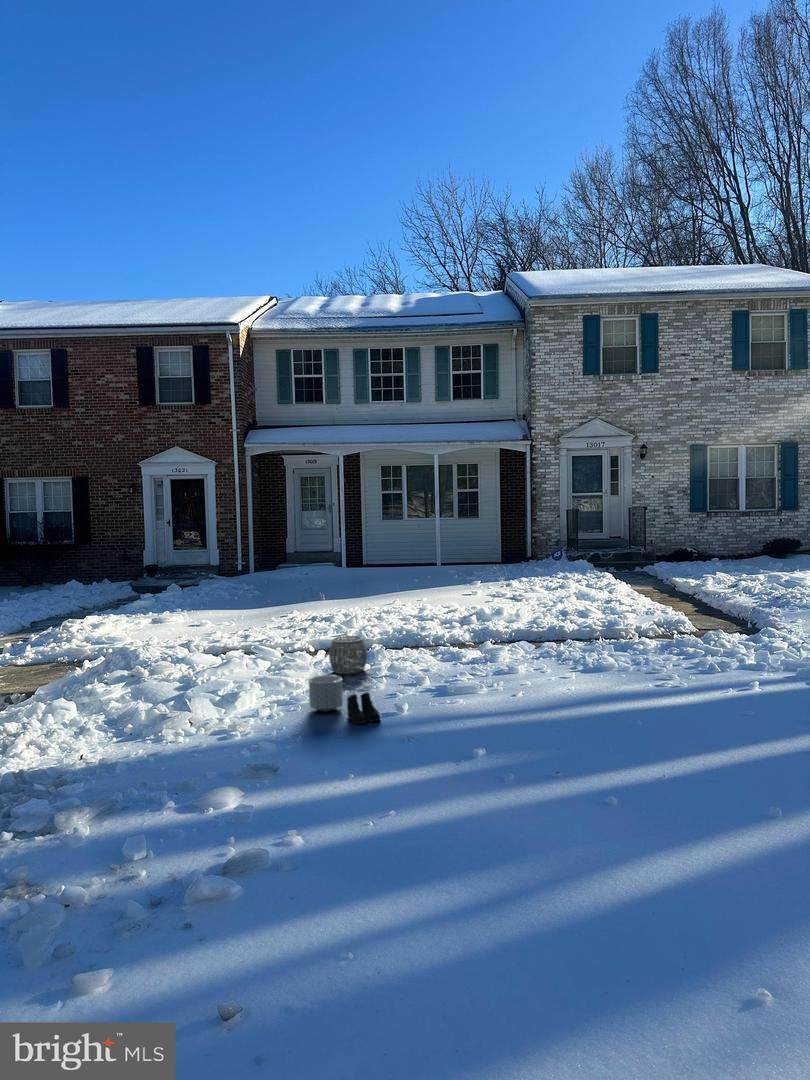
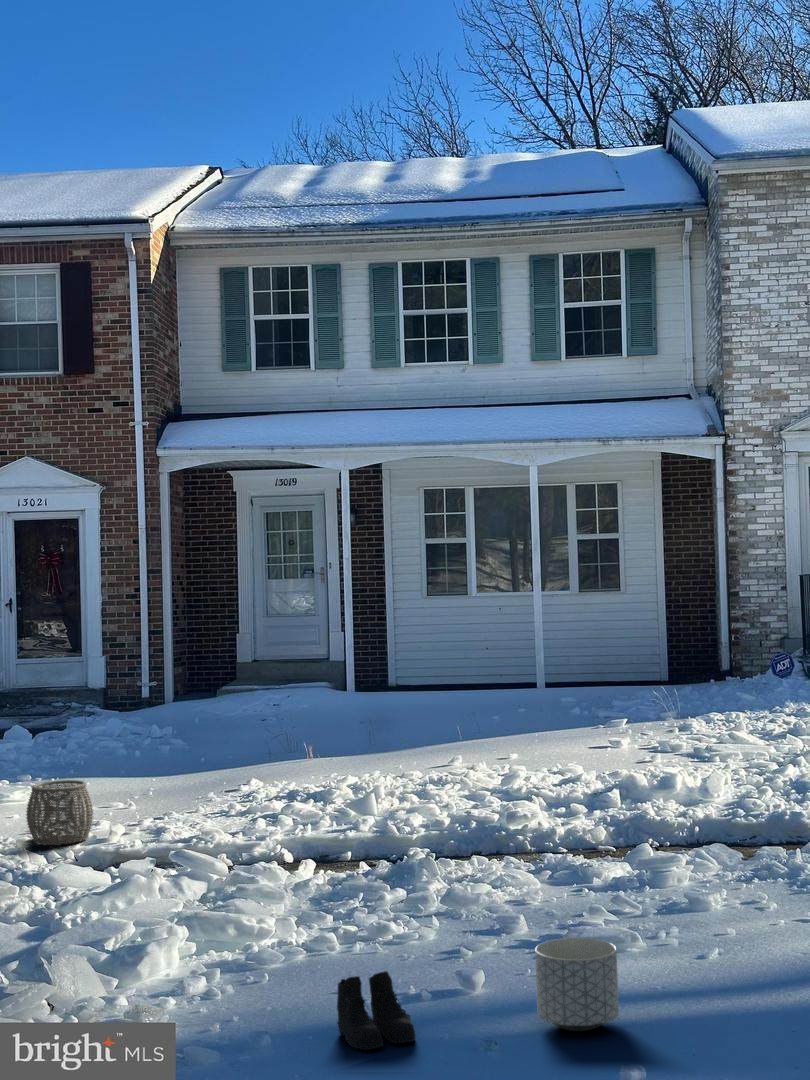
woven basket: present [329,636,367,674] -> present [26,780,93,845]
planter: present [309,675,343,712] -> present [535,938,619,1031]

